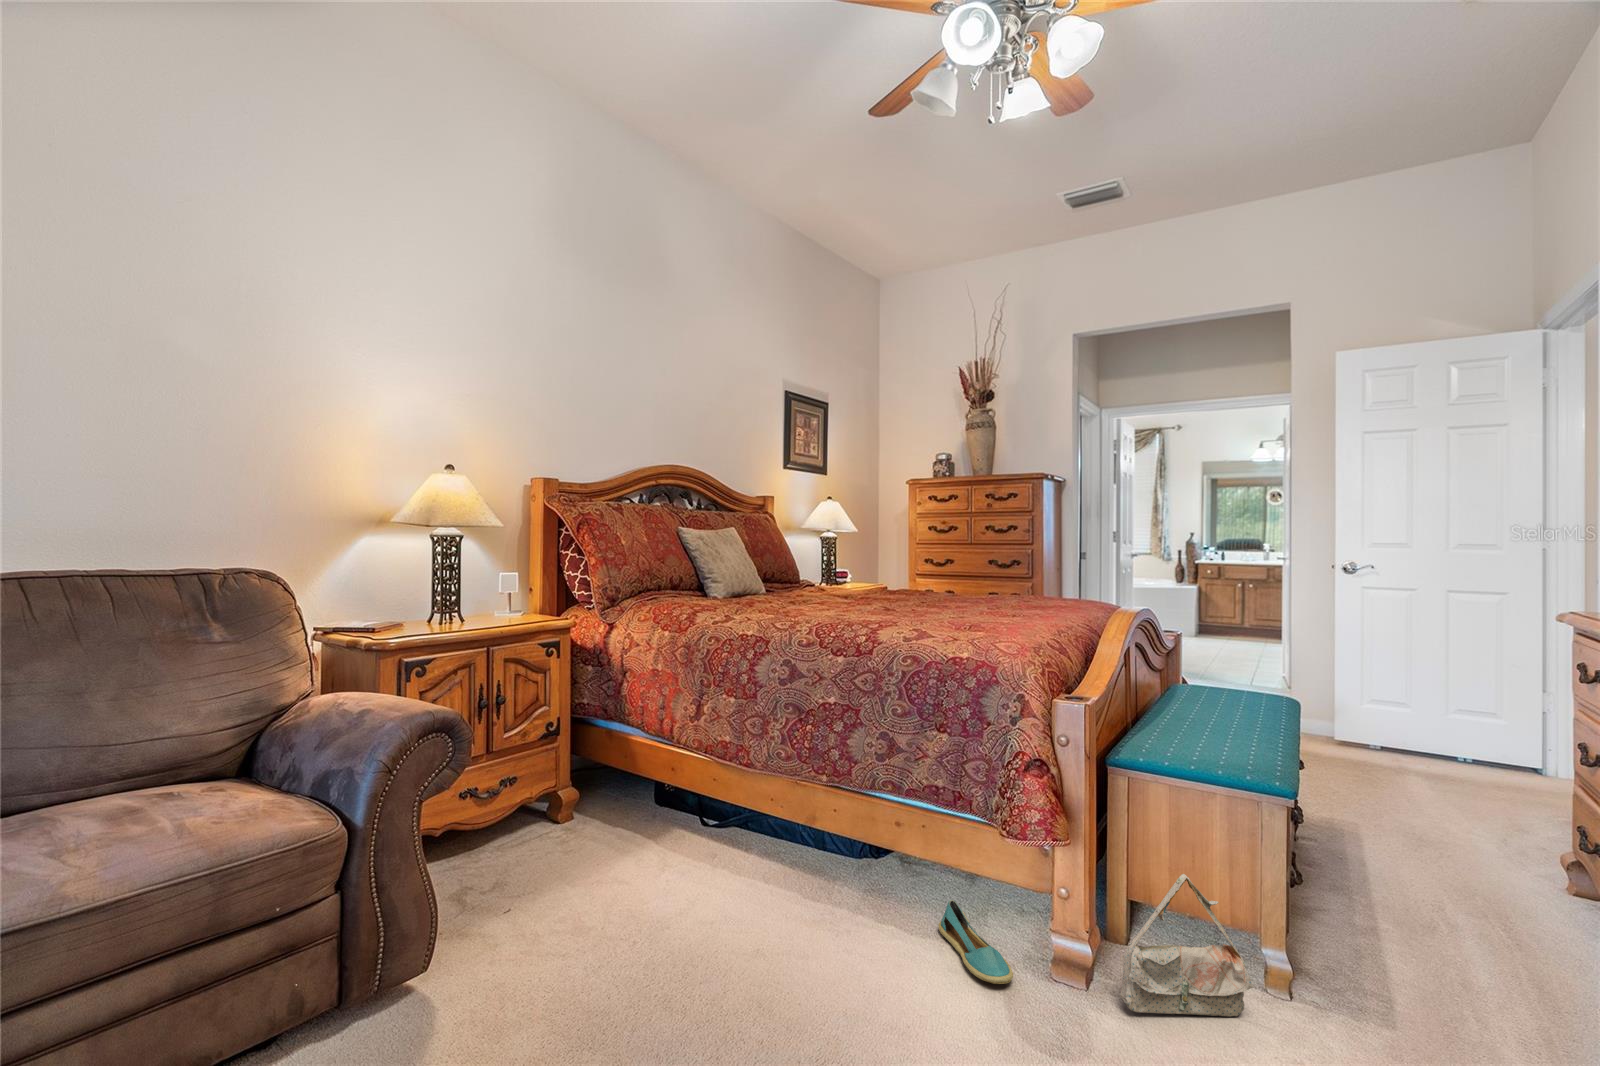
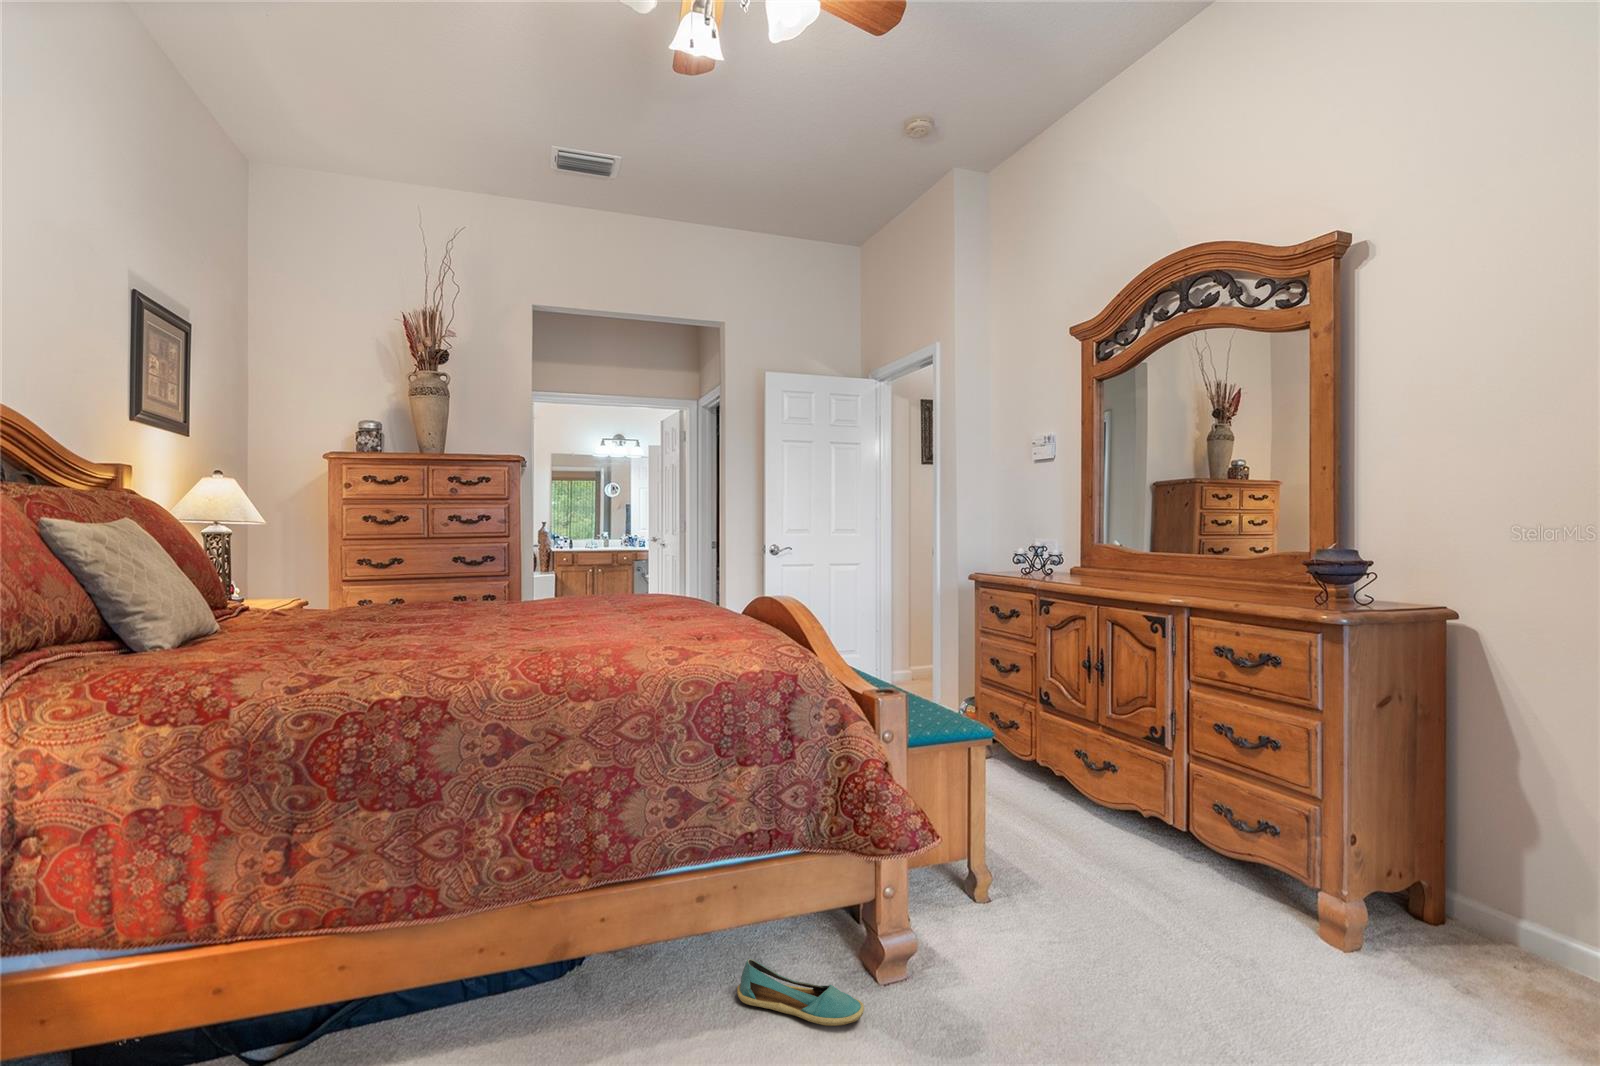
bag: present [1120,874,1254,1017] -> none [933,829,996,972]

